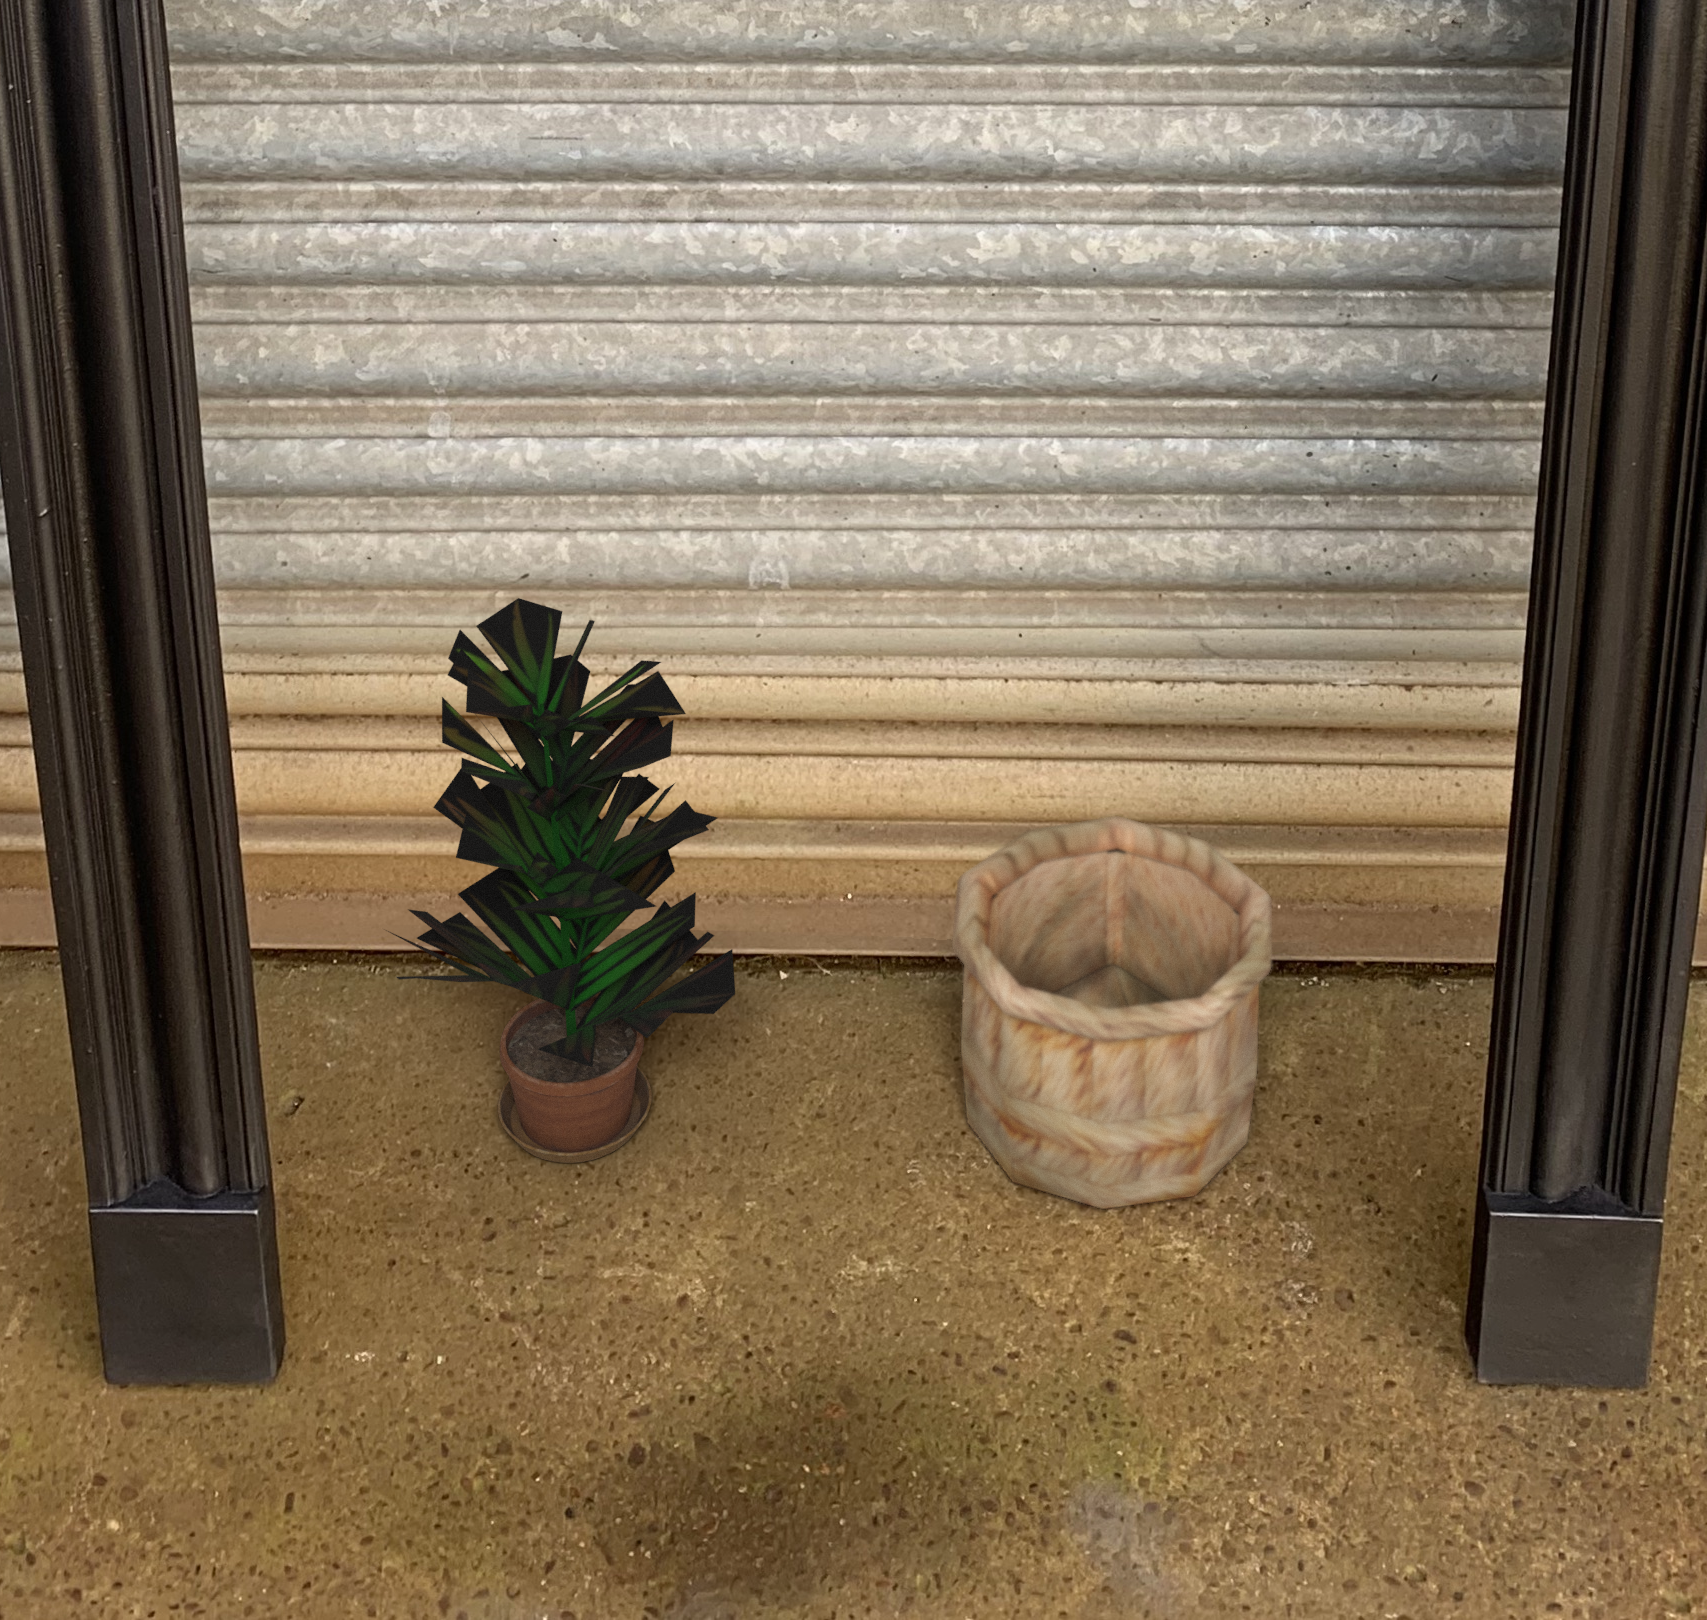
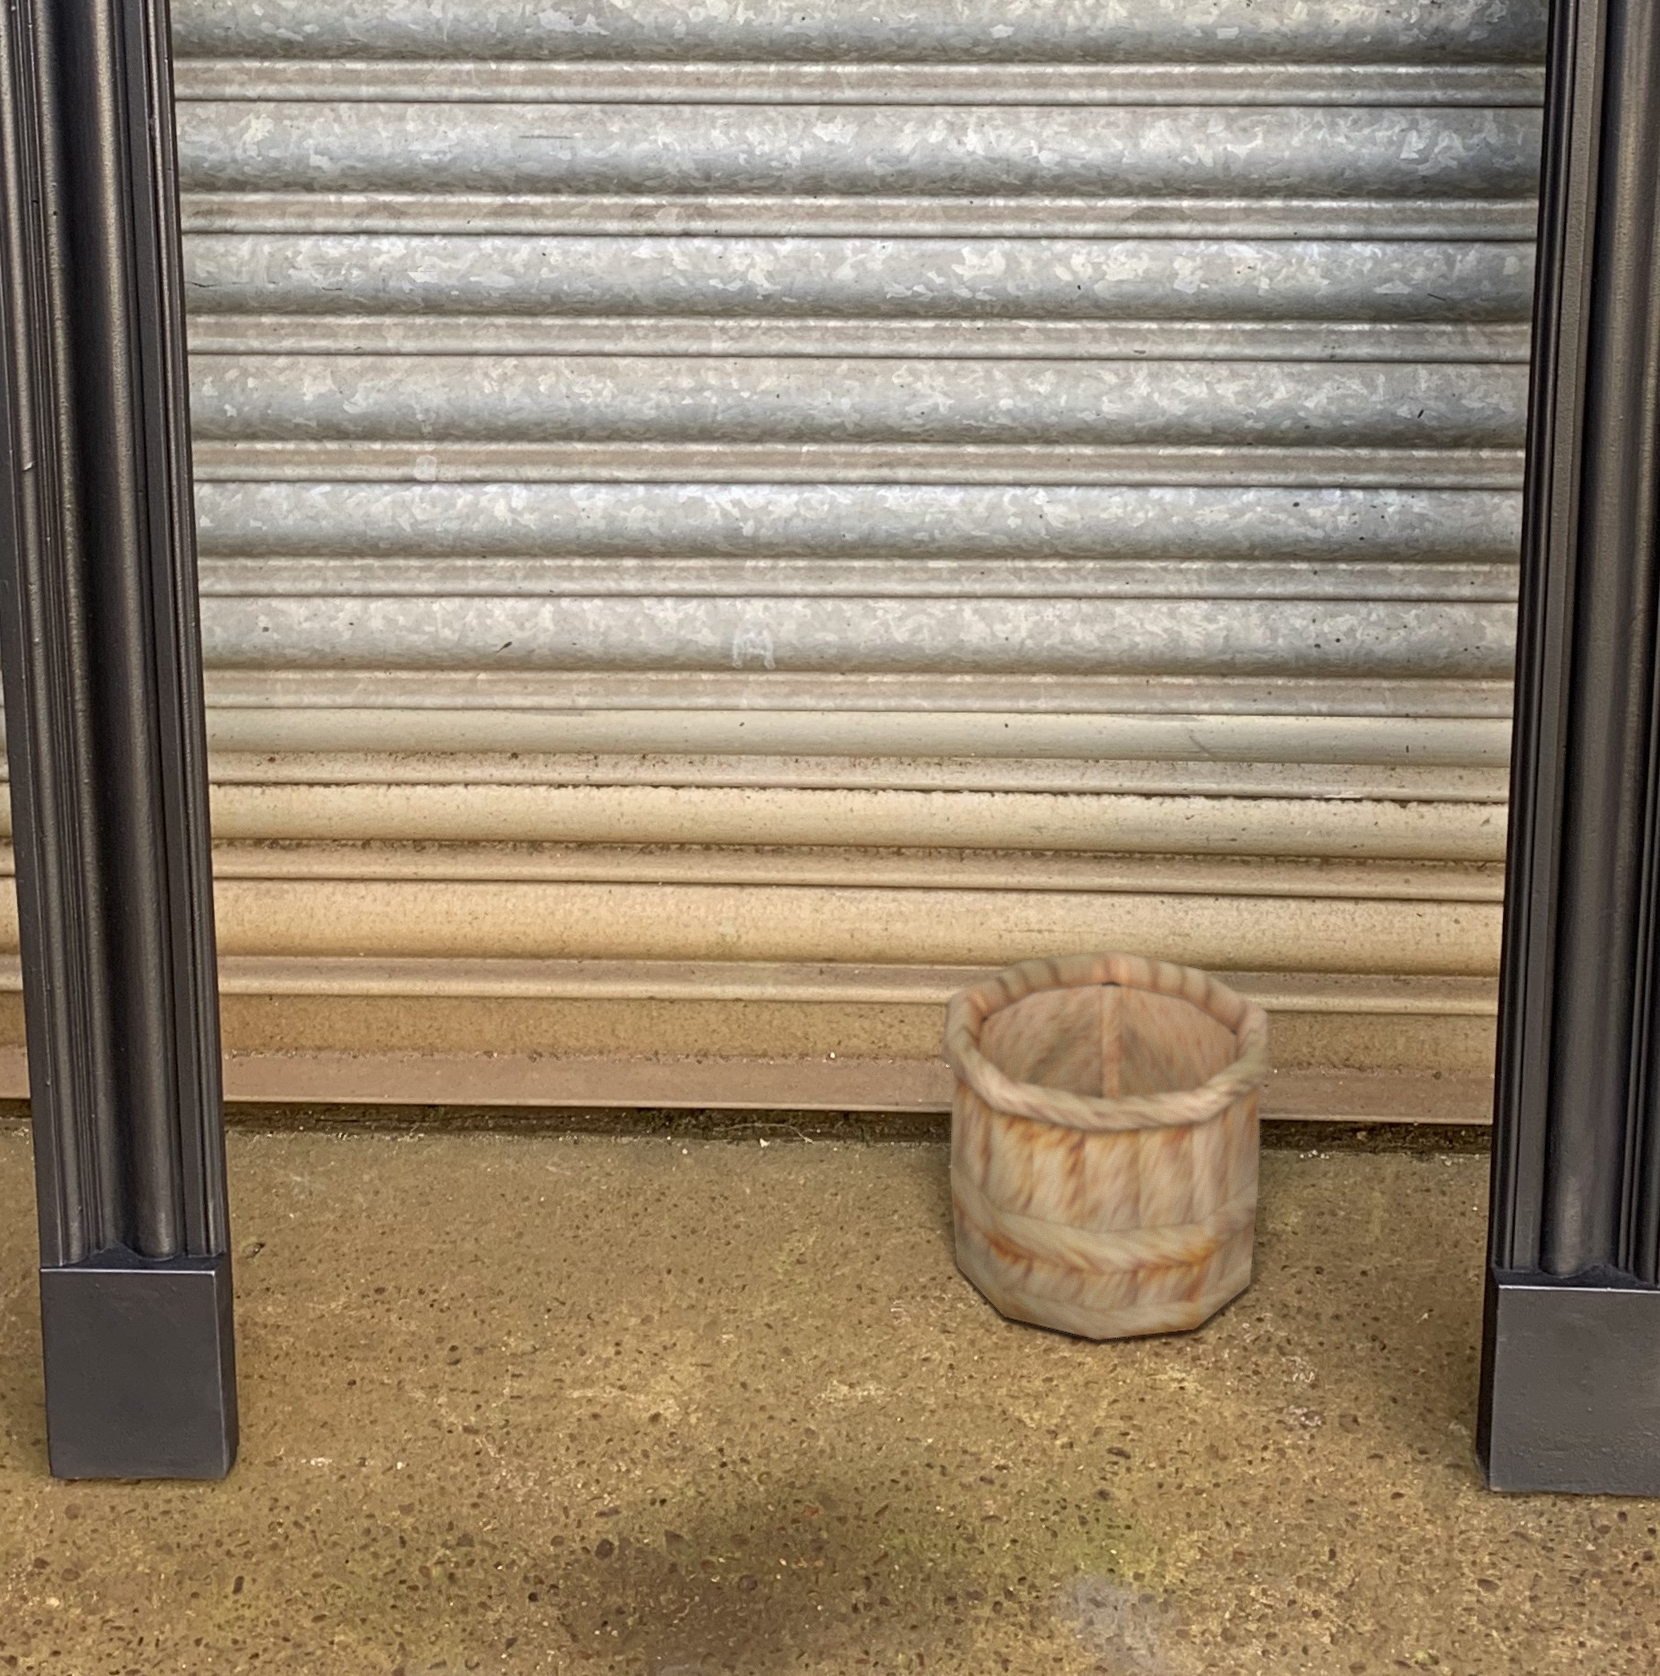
potted plant: present [388,598,735,1163] -> none [354,689,717,1298]

